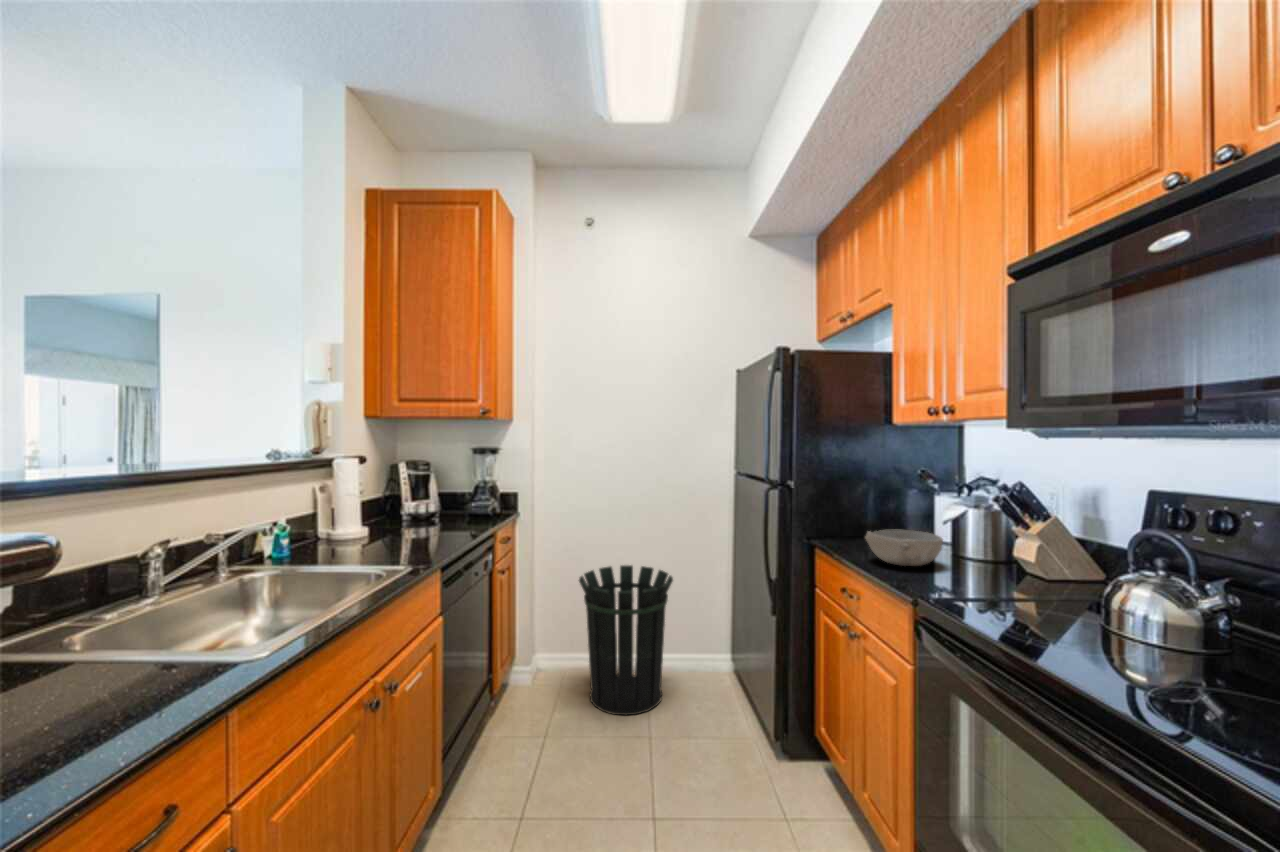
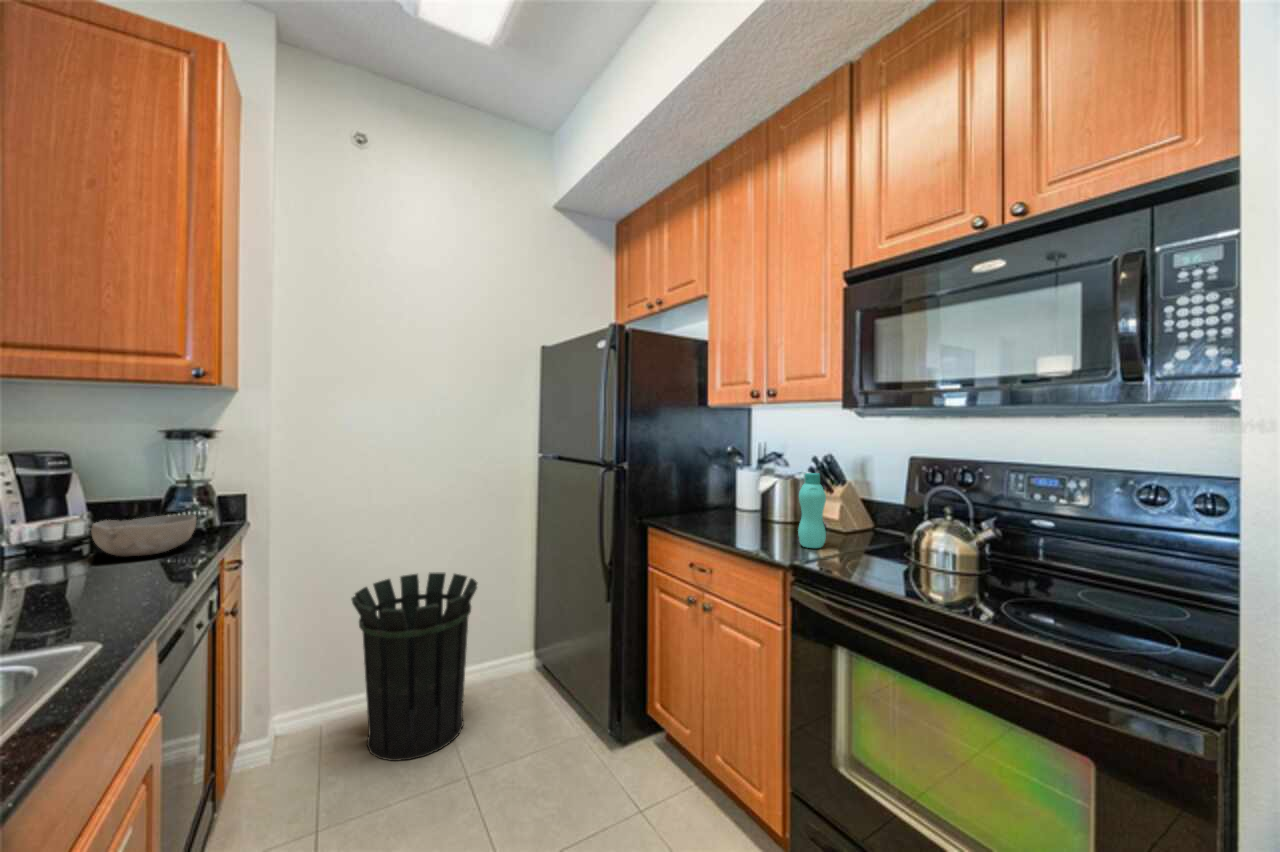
bottle: none [958,502,995,591] -> present [798,473,826,548]
bowl: present [865,530,943,566] -> present [91,515,196,556]

